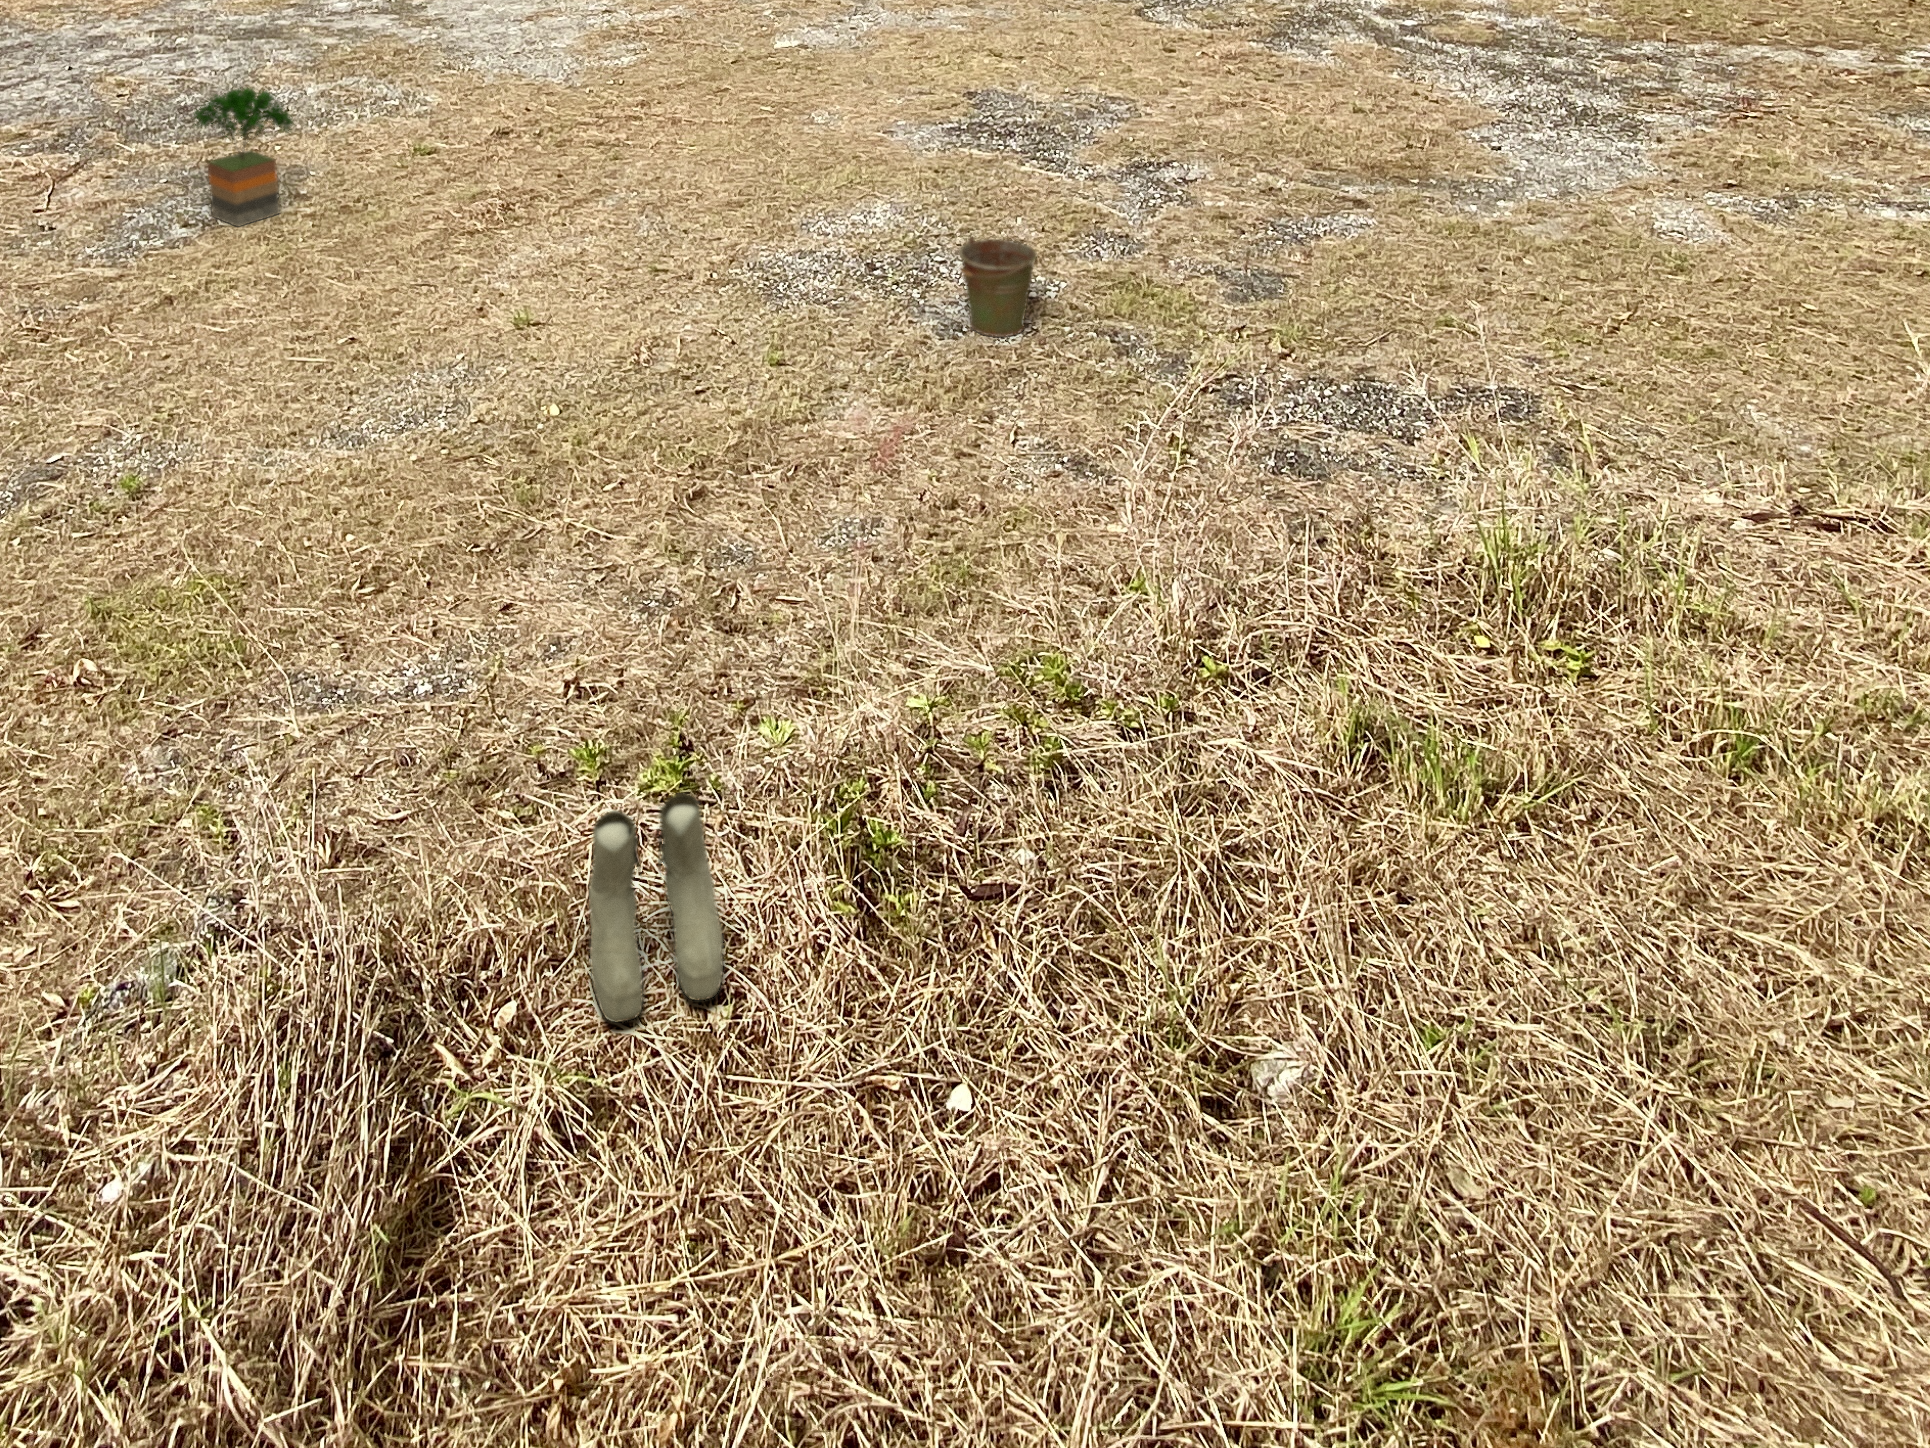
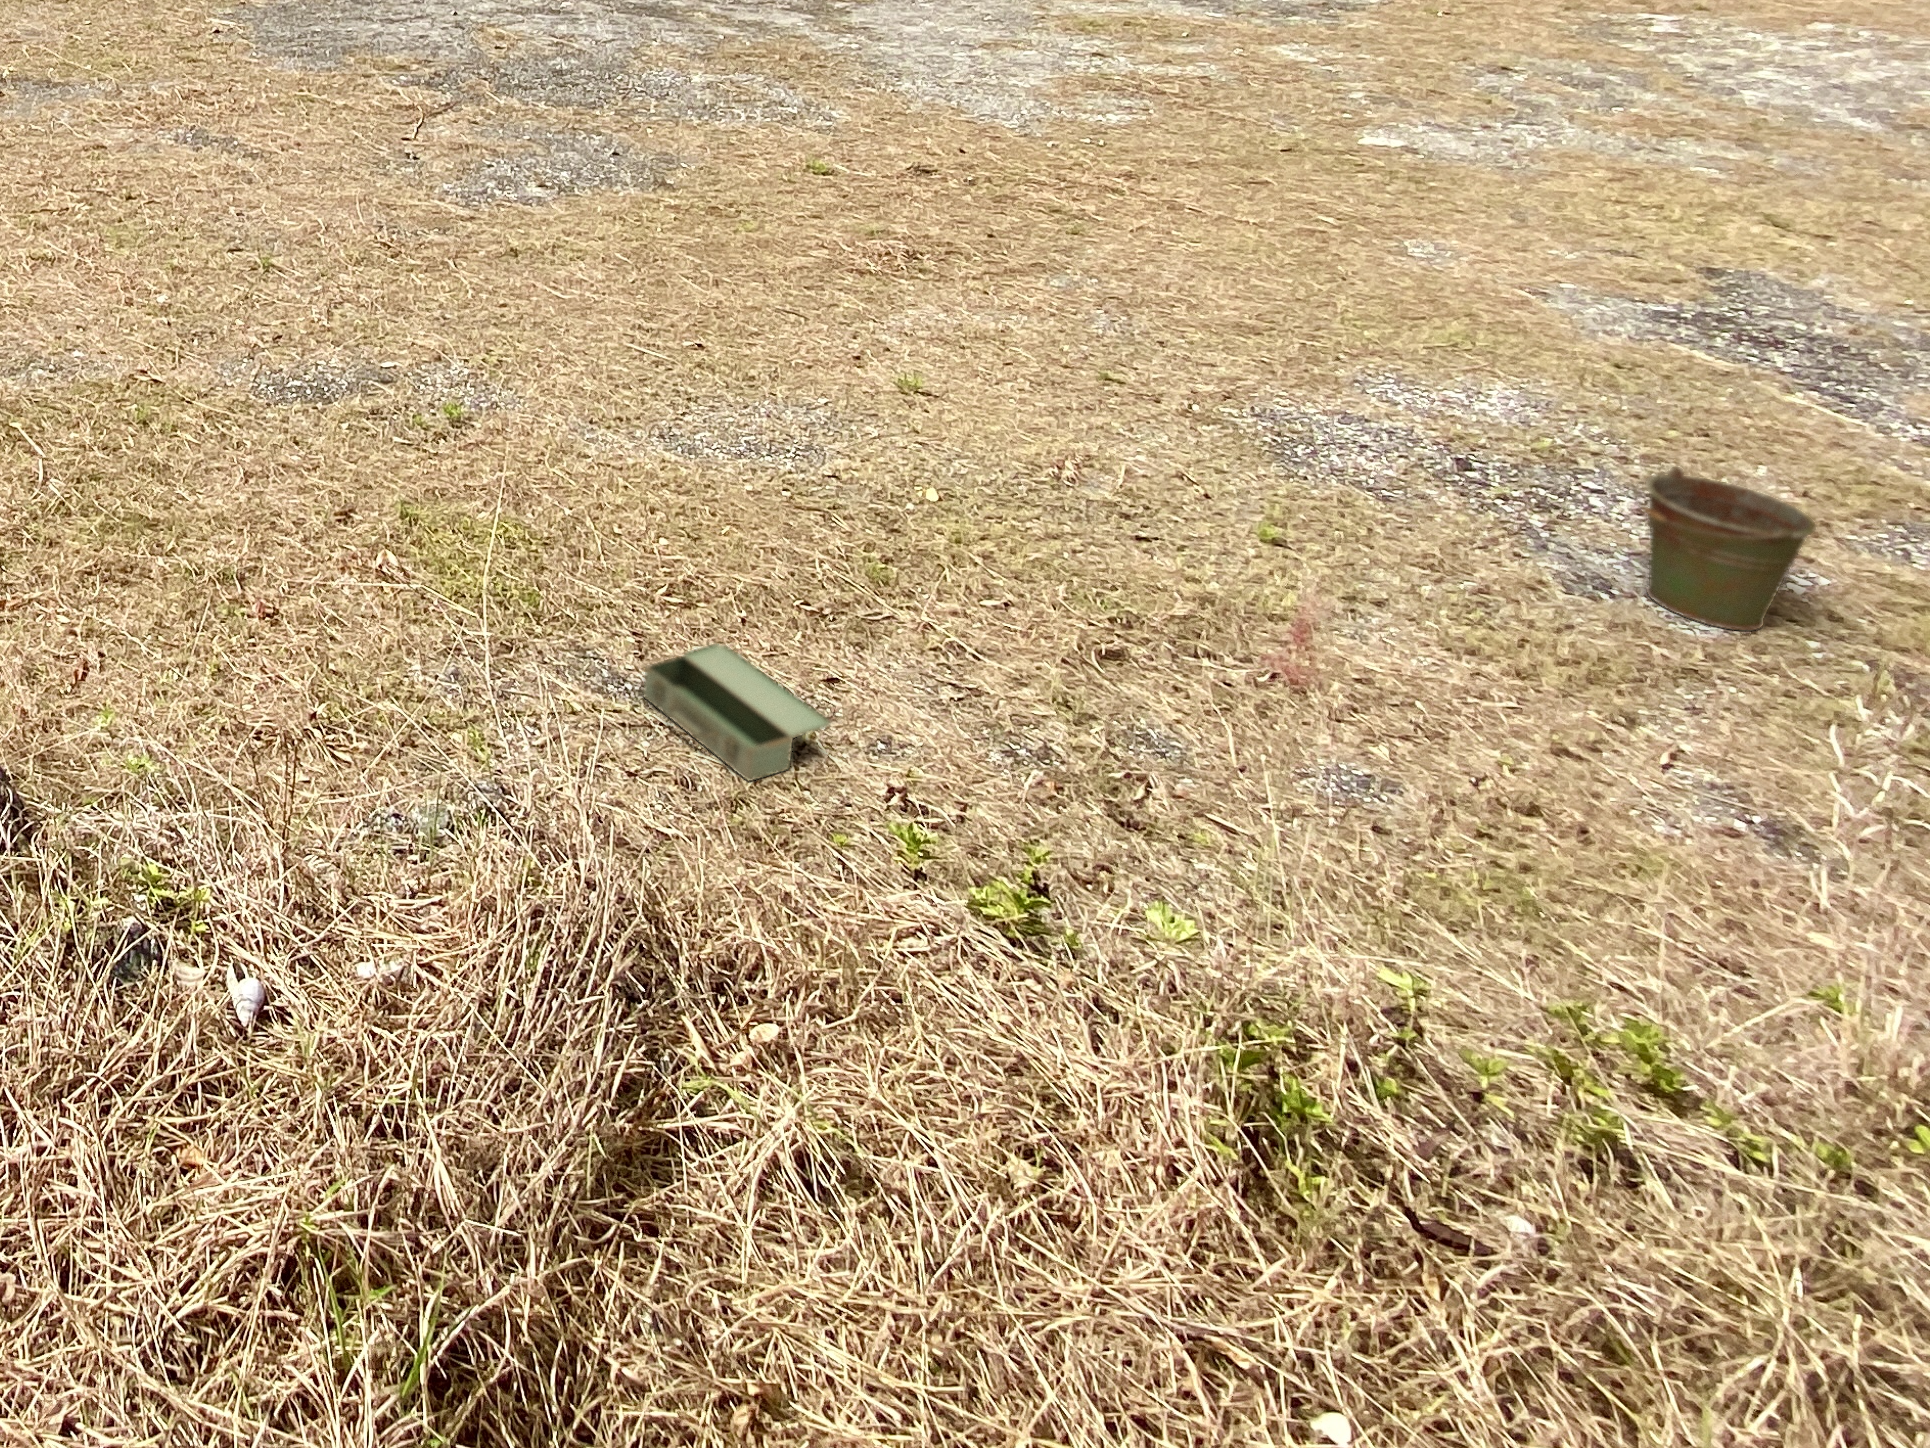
potted tree: present [194,88,293,227] -> none [566,61,677,202]
toolbox: none [352,630,515,755] -> present [643,644,830,781]
boots: present [589,793,723,1022] -> none [864,900,1039,1156]

